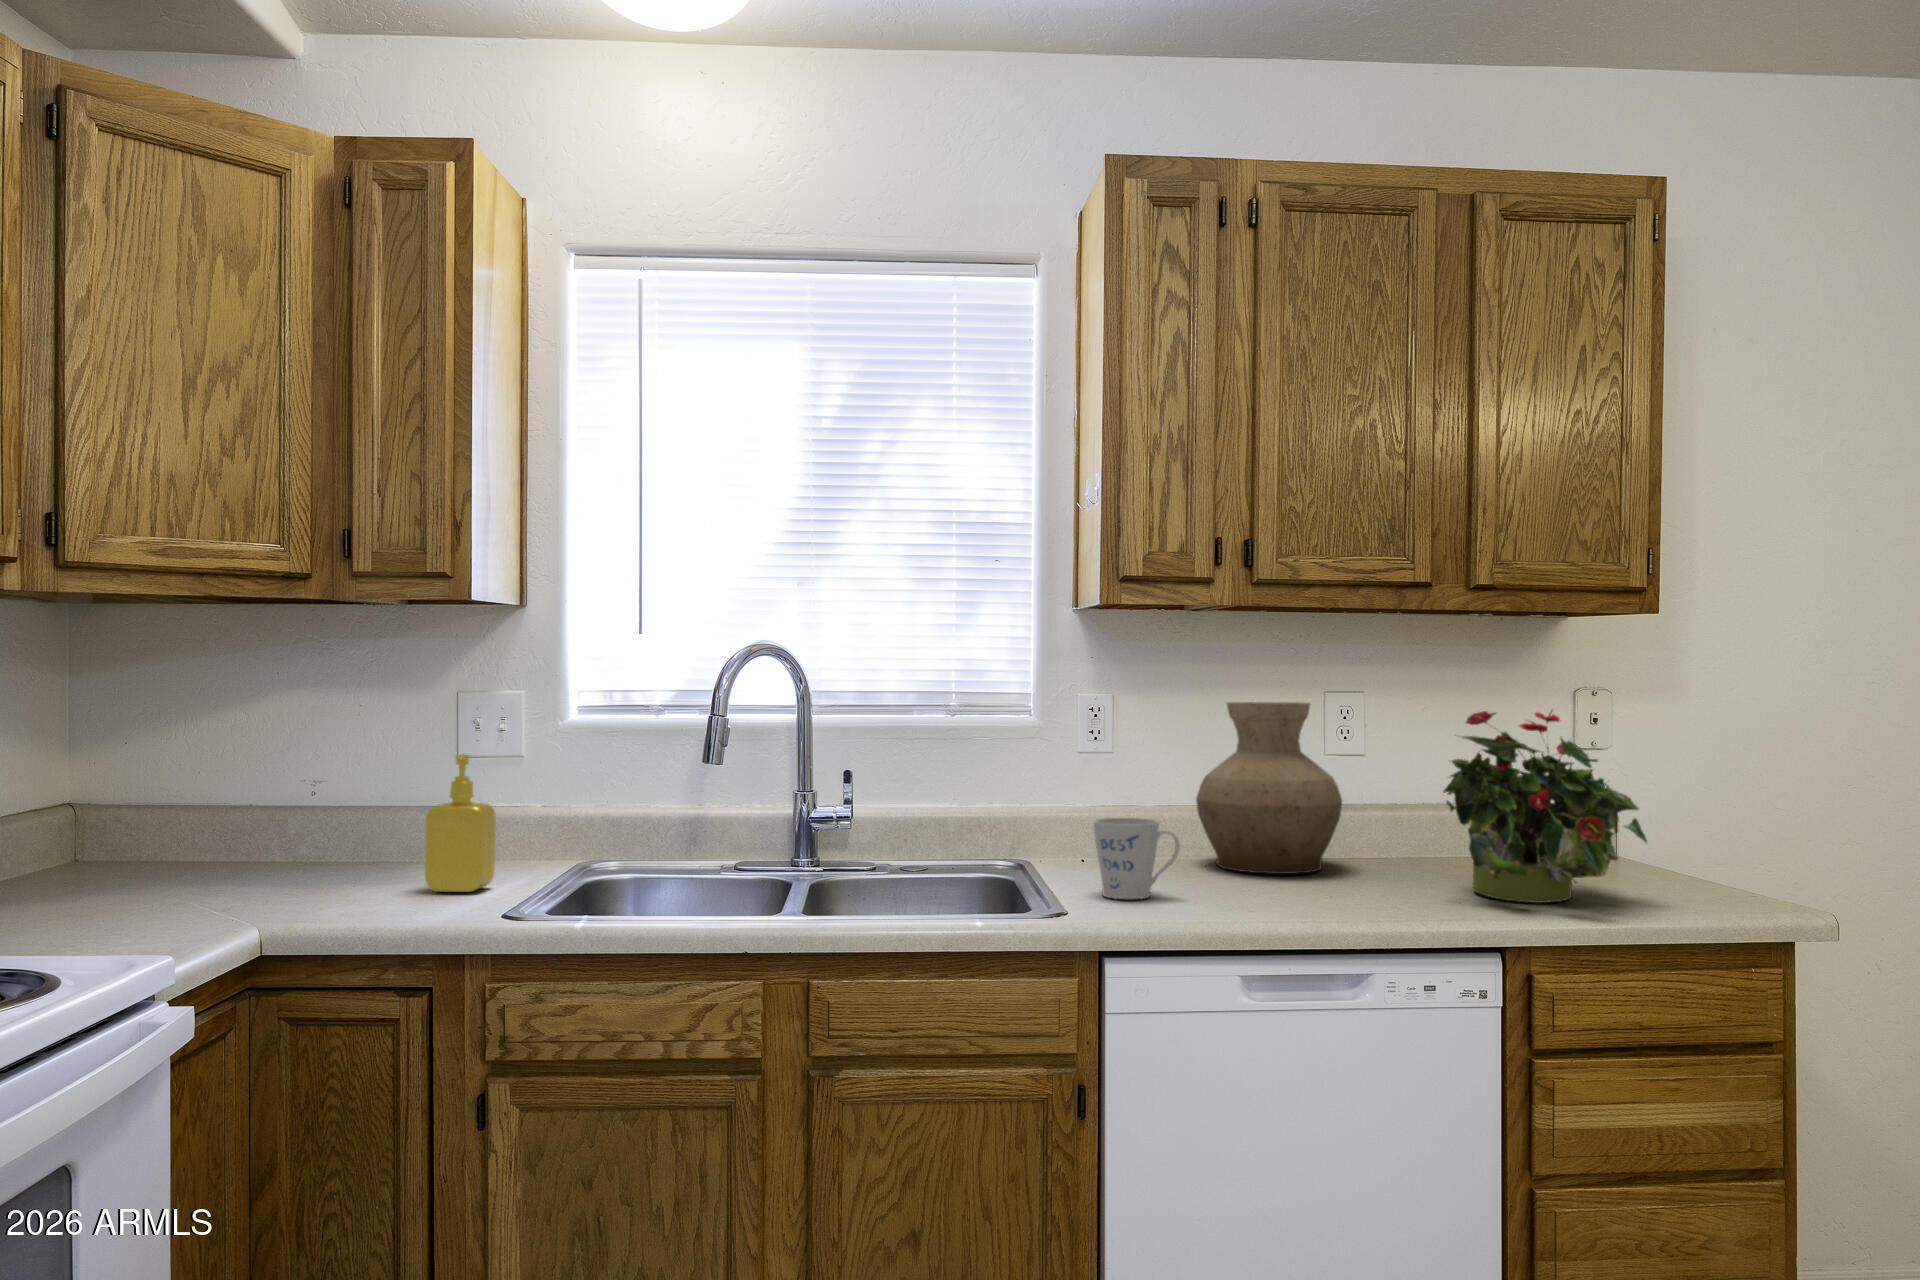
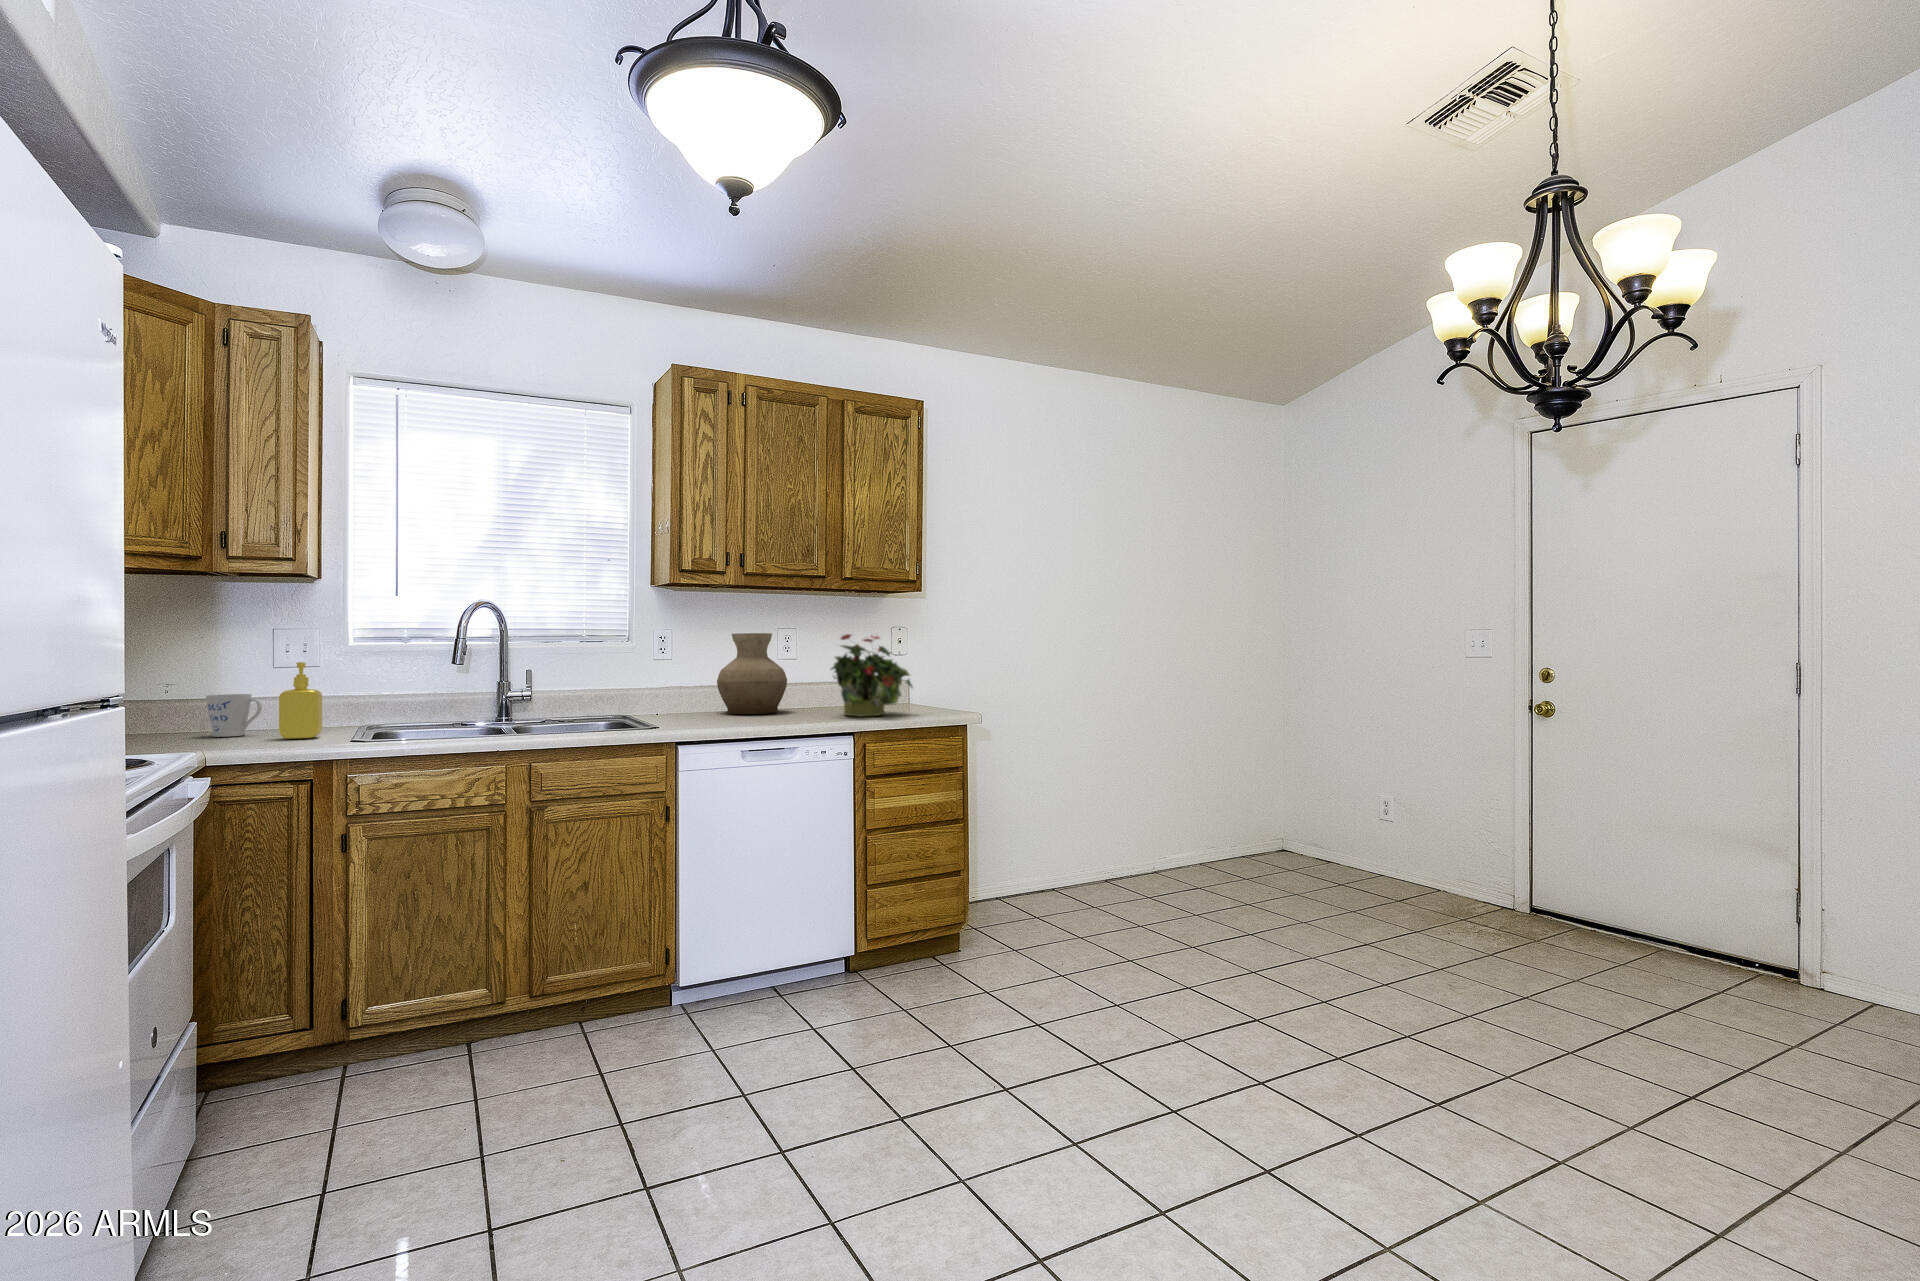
mug: present [1094,818,1180,899] -> present [206,694,262,737]

